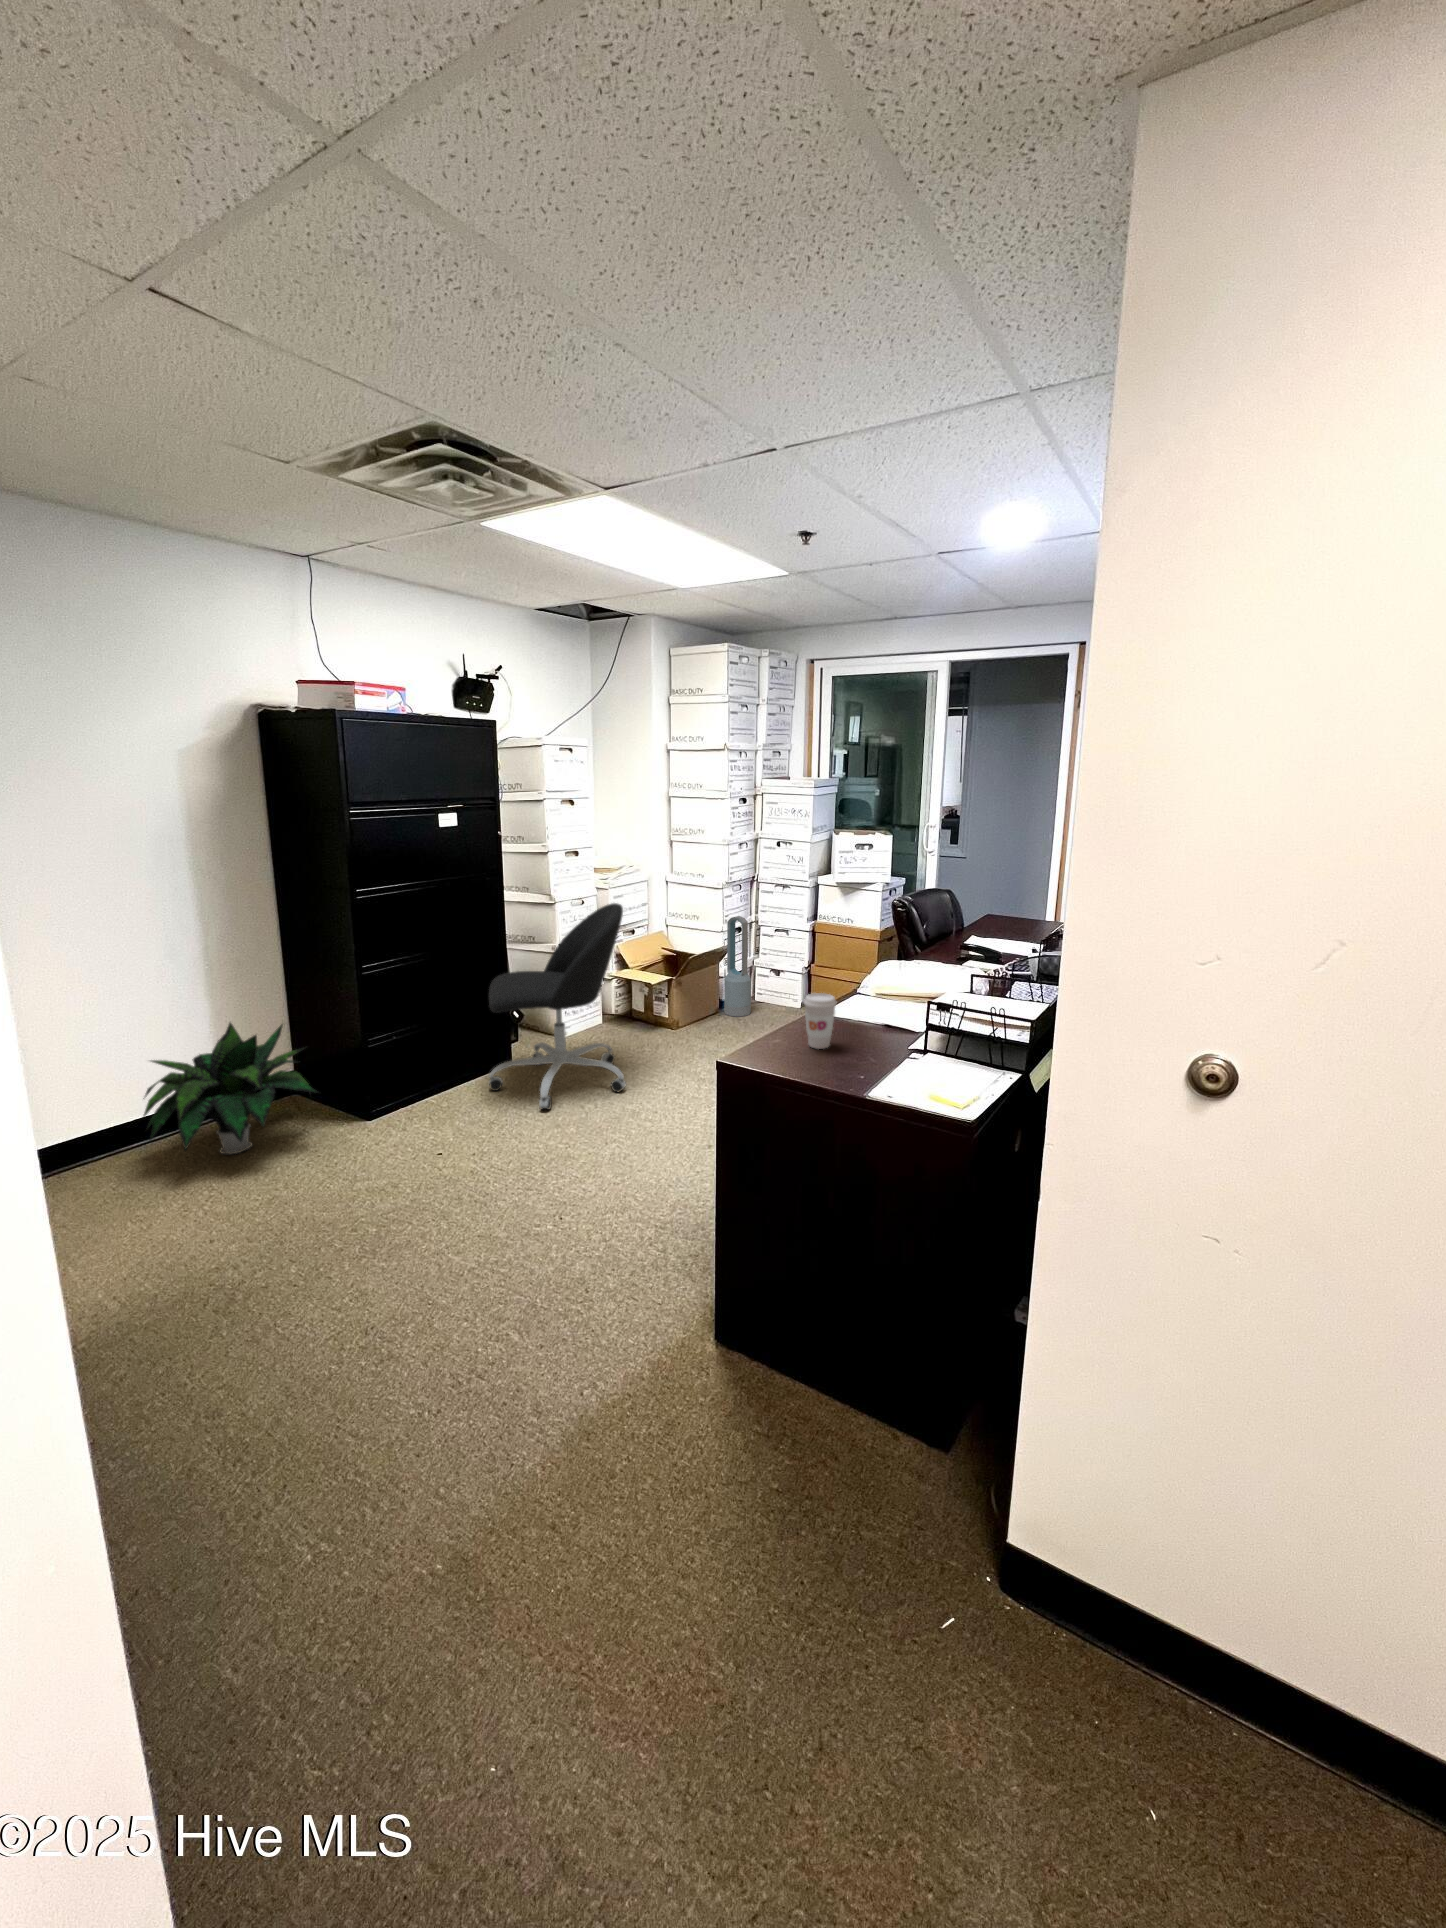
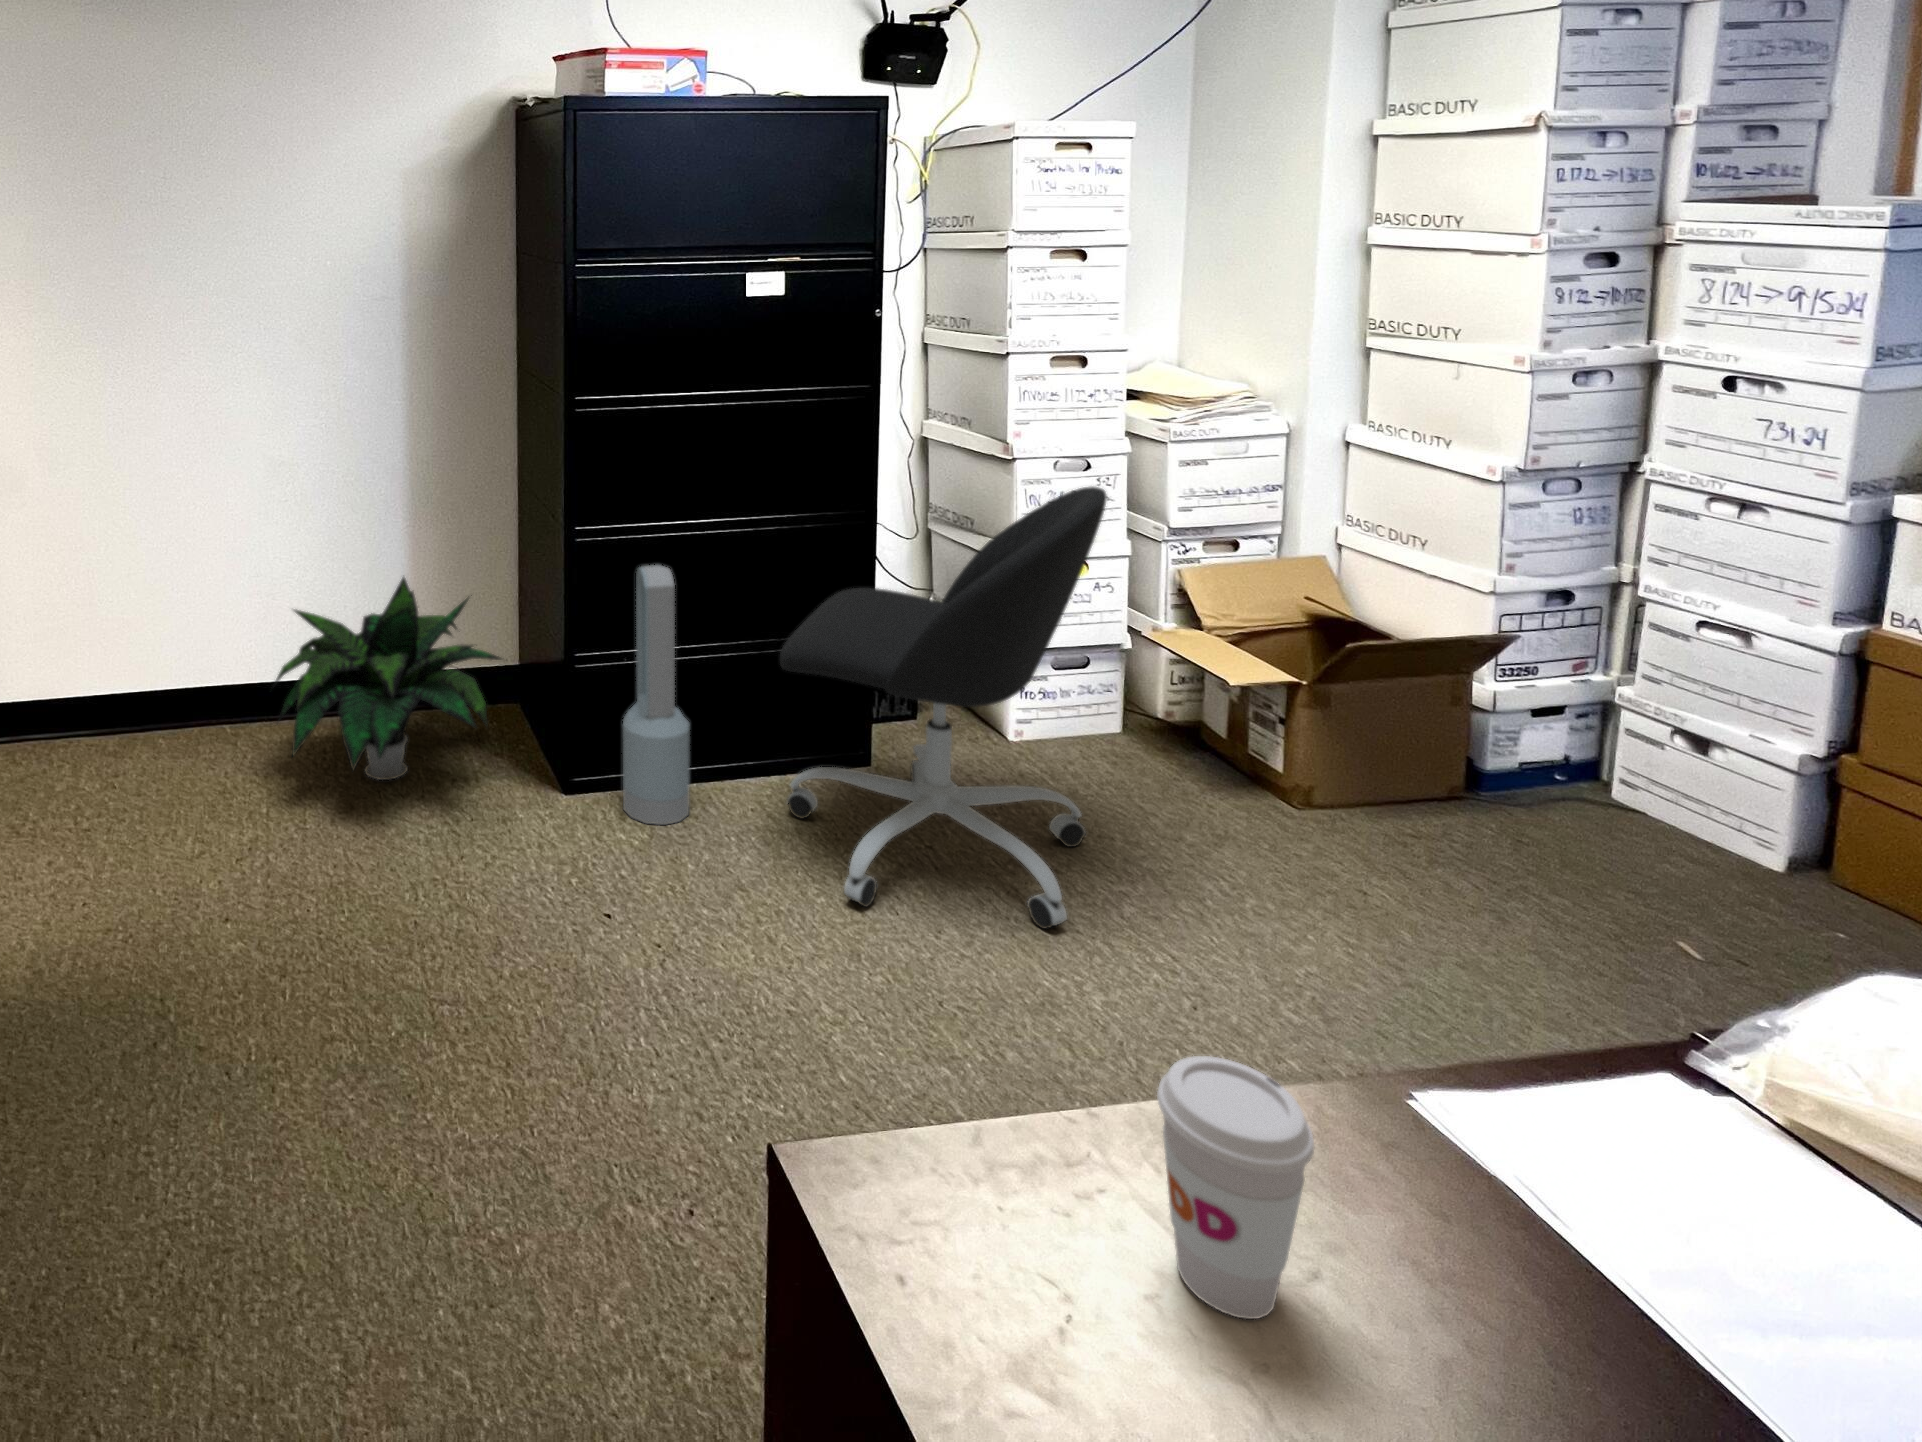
air purifier: present [724,916,751,1017] -> present [623,565,689,825]

